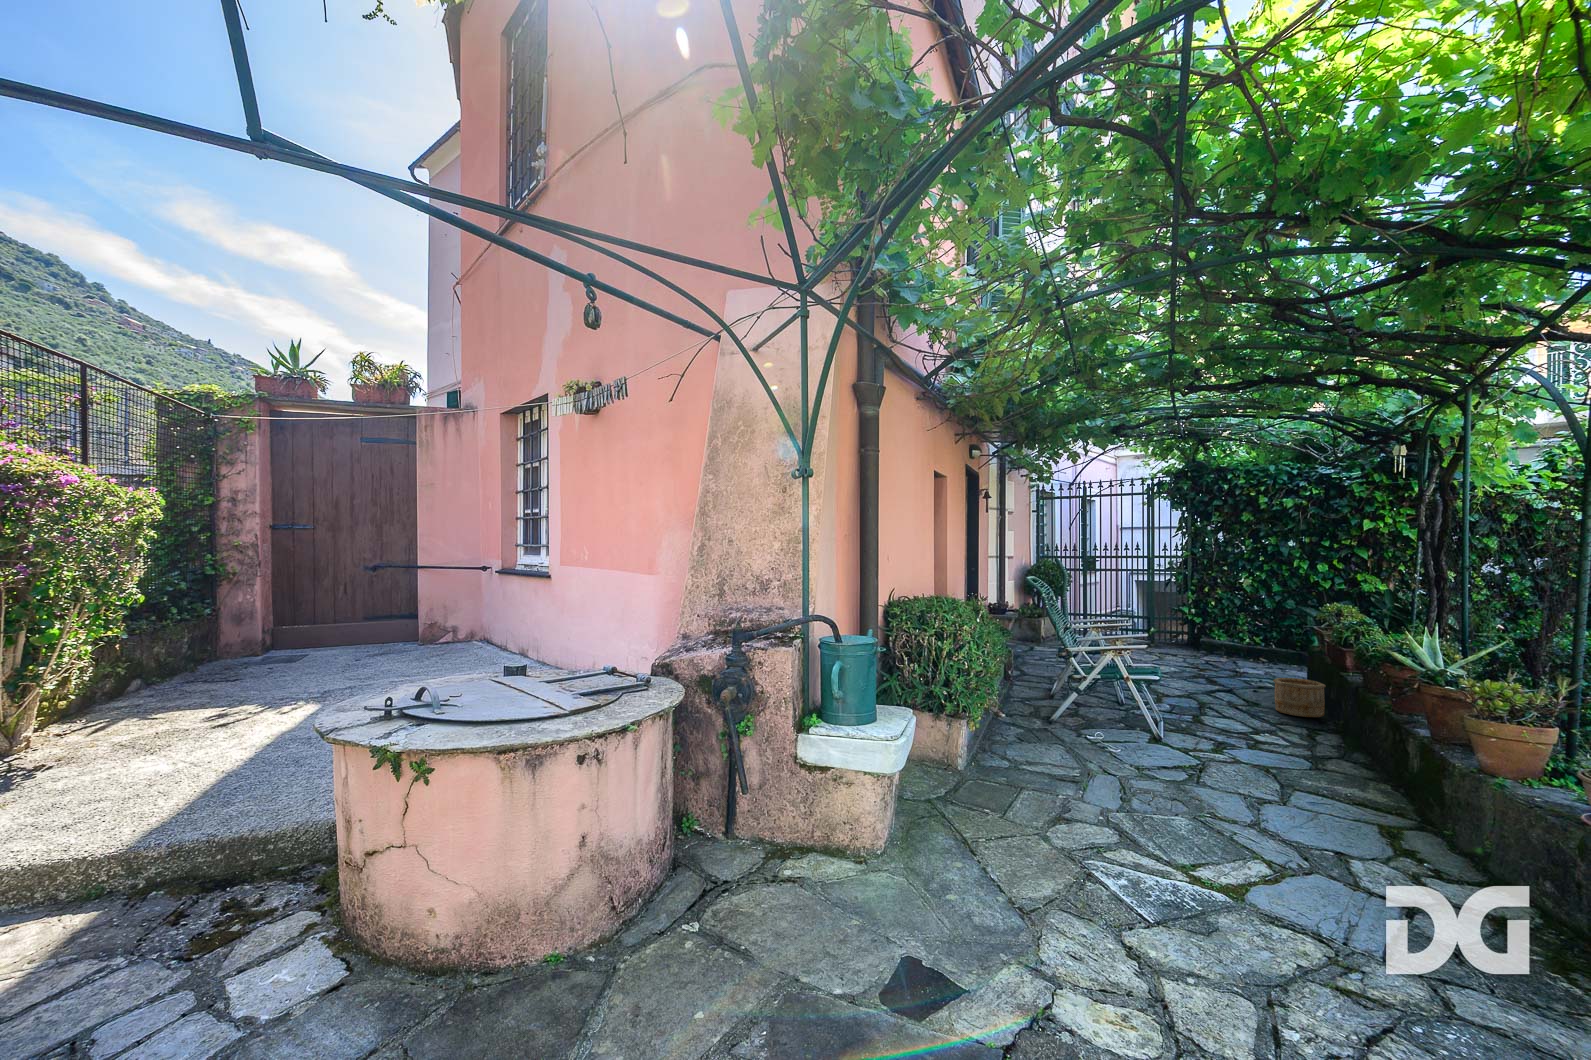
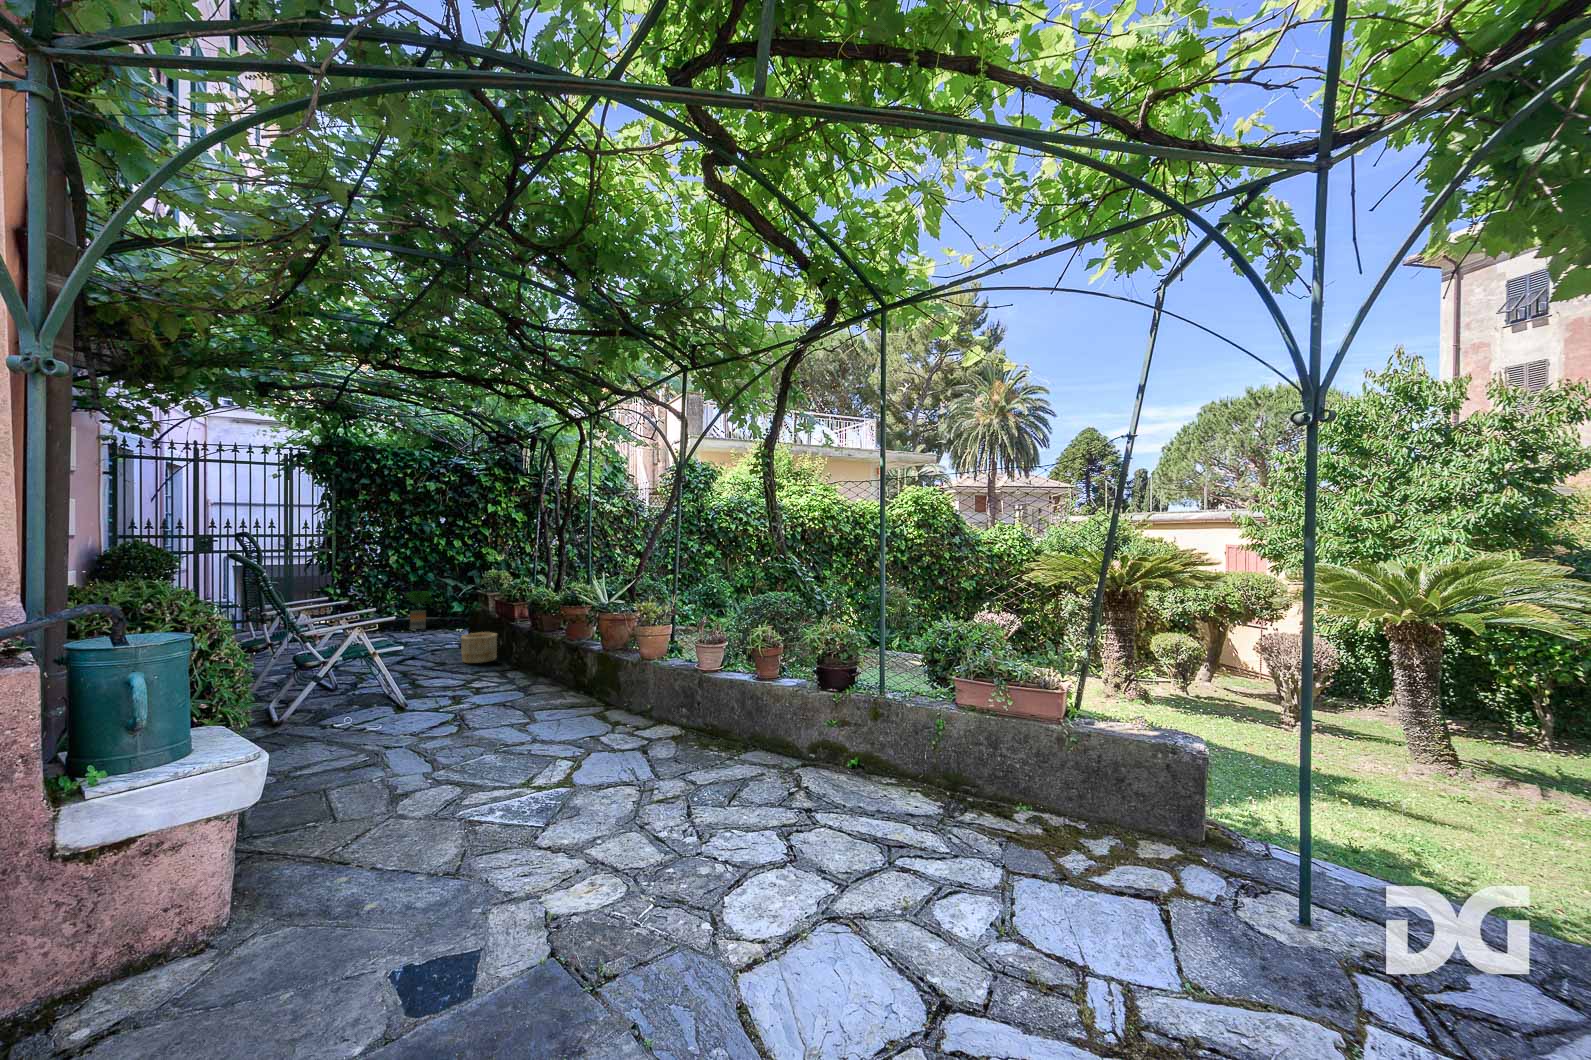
potted tree: none [1253,620,1288,665] -> present [406,591,433,629]

